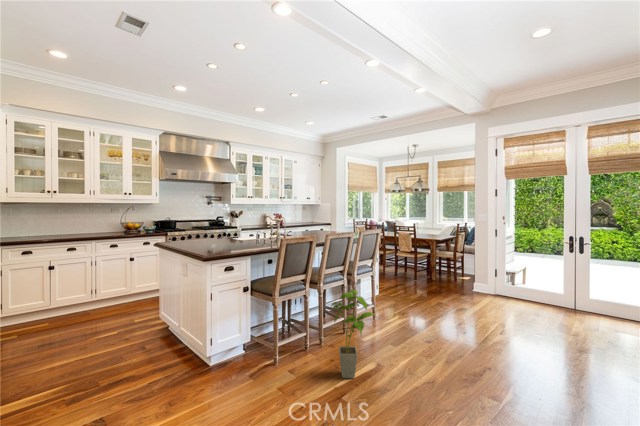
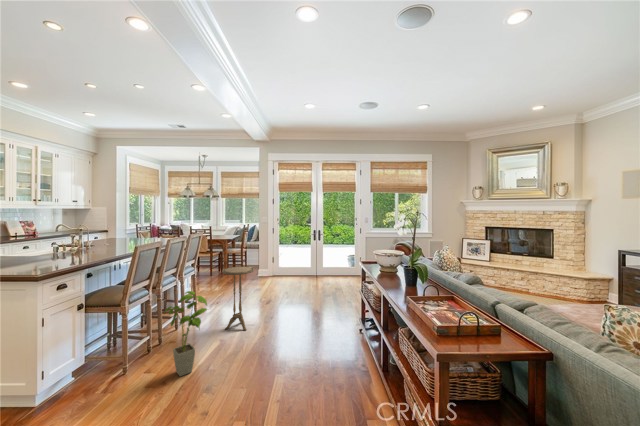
side table: none [403,273,443,354] -> present [222,267,254,331]

